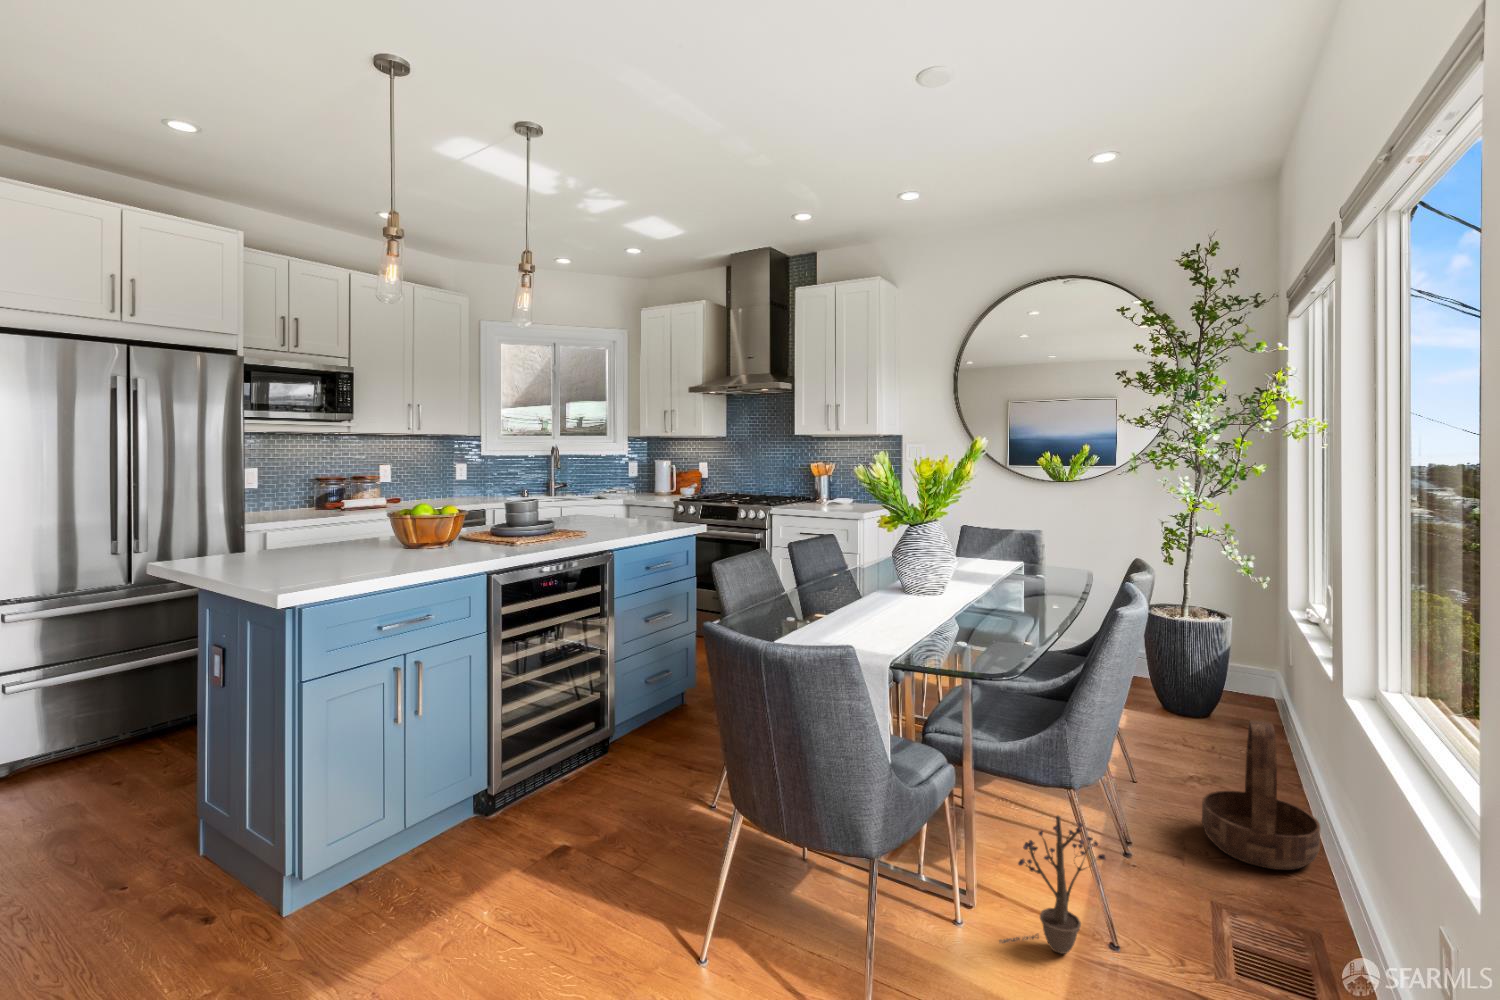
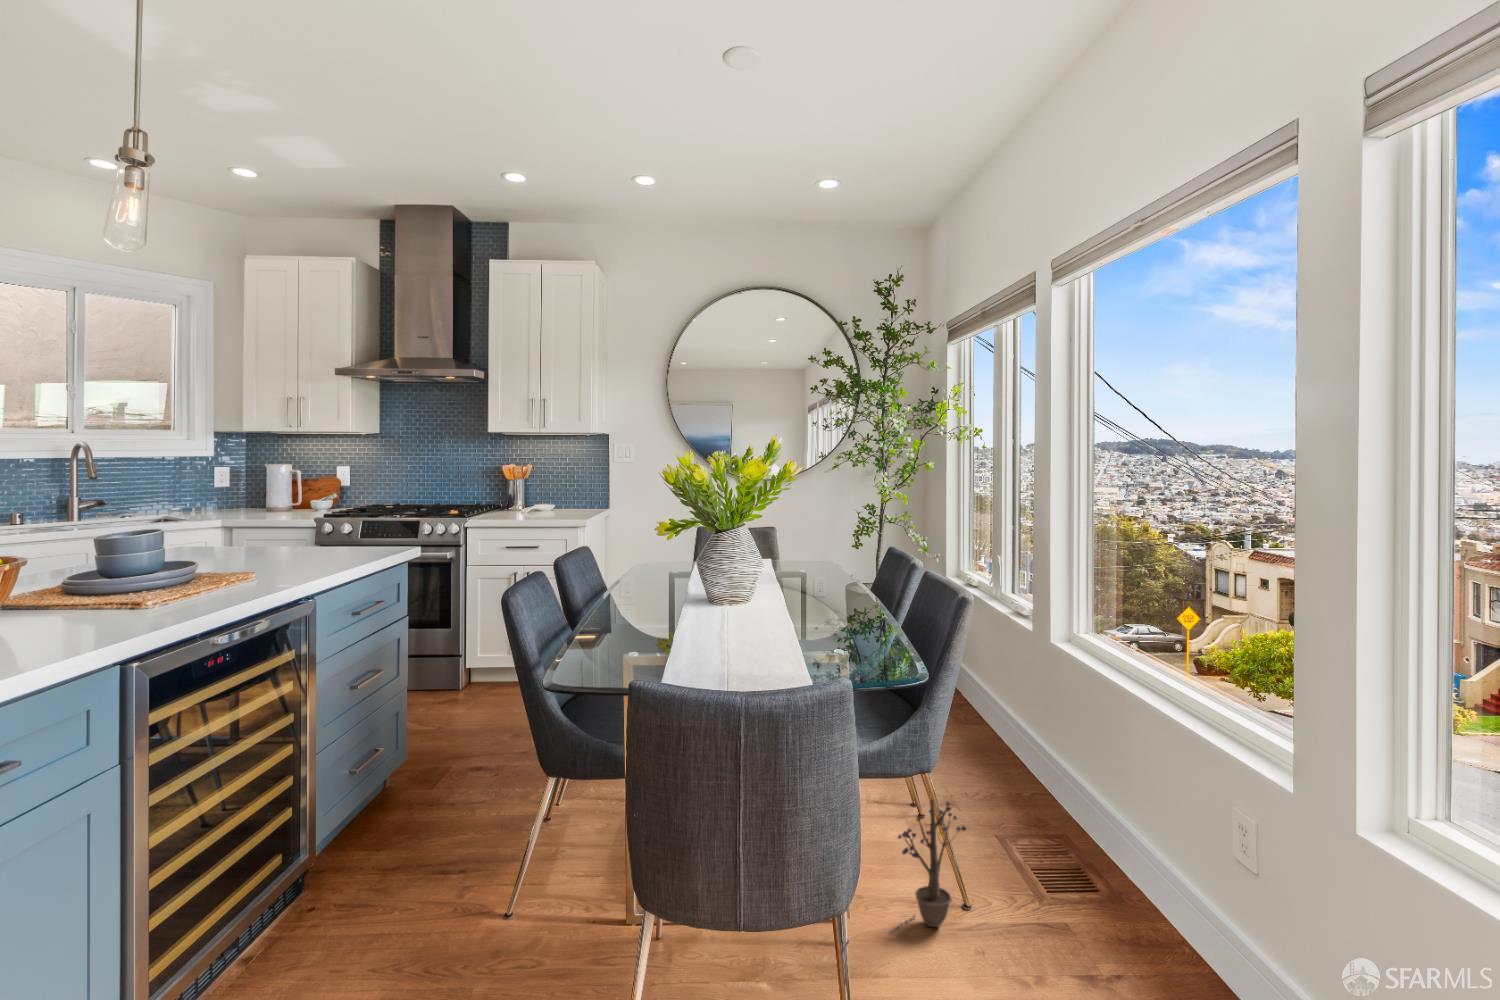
basket: present [1202,720,1320,870] -> none [965,687,1051,809]

